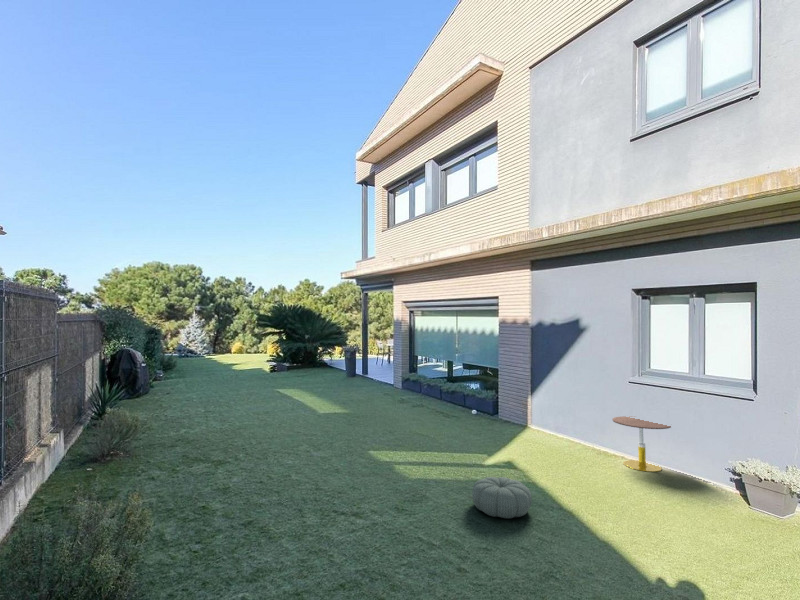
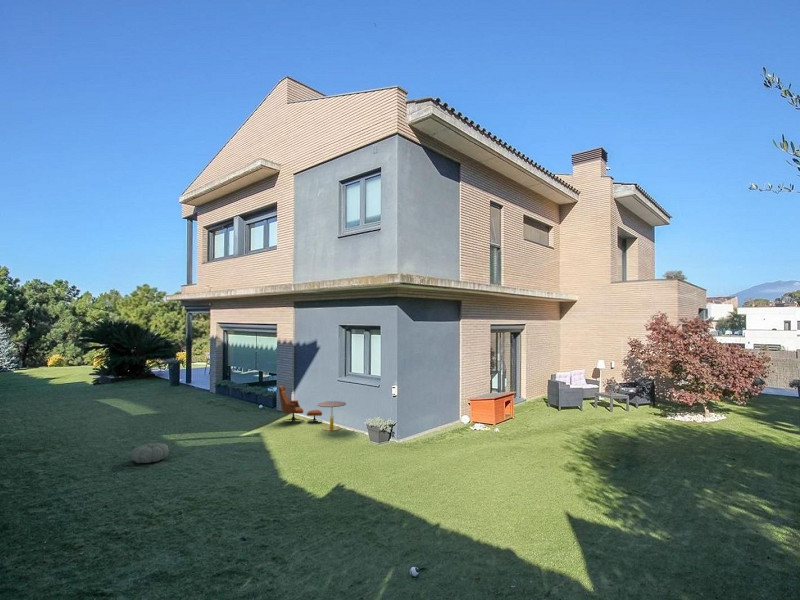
lounge chair: none [527,384,604,451] -> present [279,386,322,423]
pouf: present [472,477,532,518] -> present [131,443,169,463]

